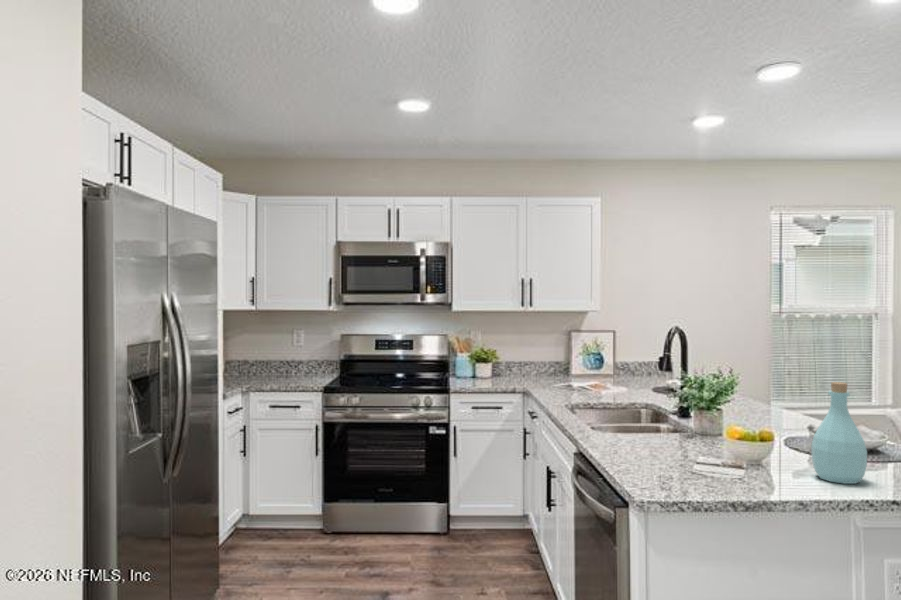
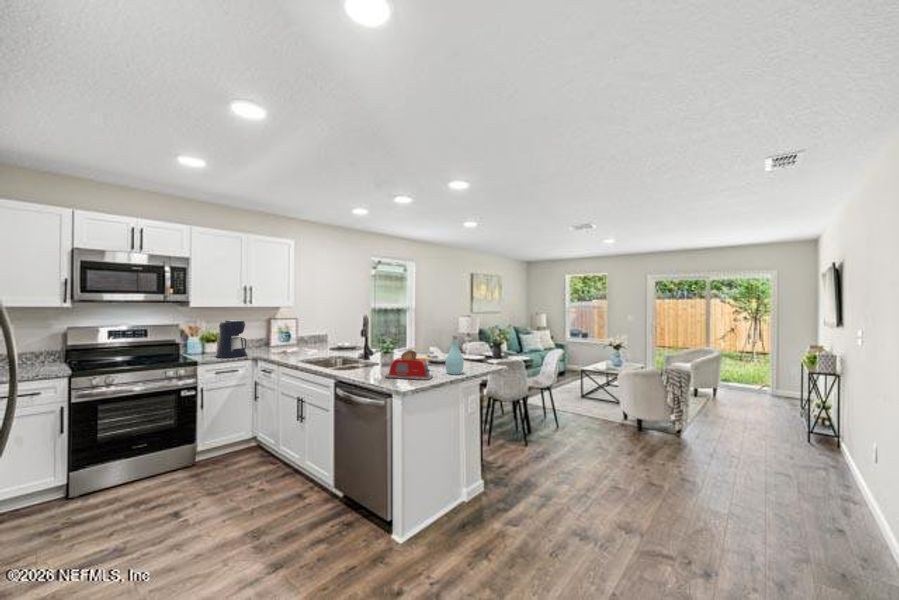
coffee maker: none [479,331,519,387] -> present [216,320,247,358]
toaster: none [652,406,763,482] -> present [385,350,433,380]

